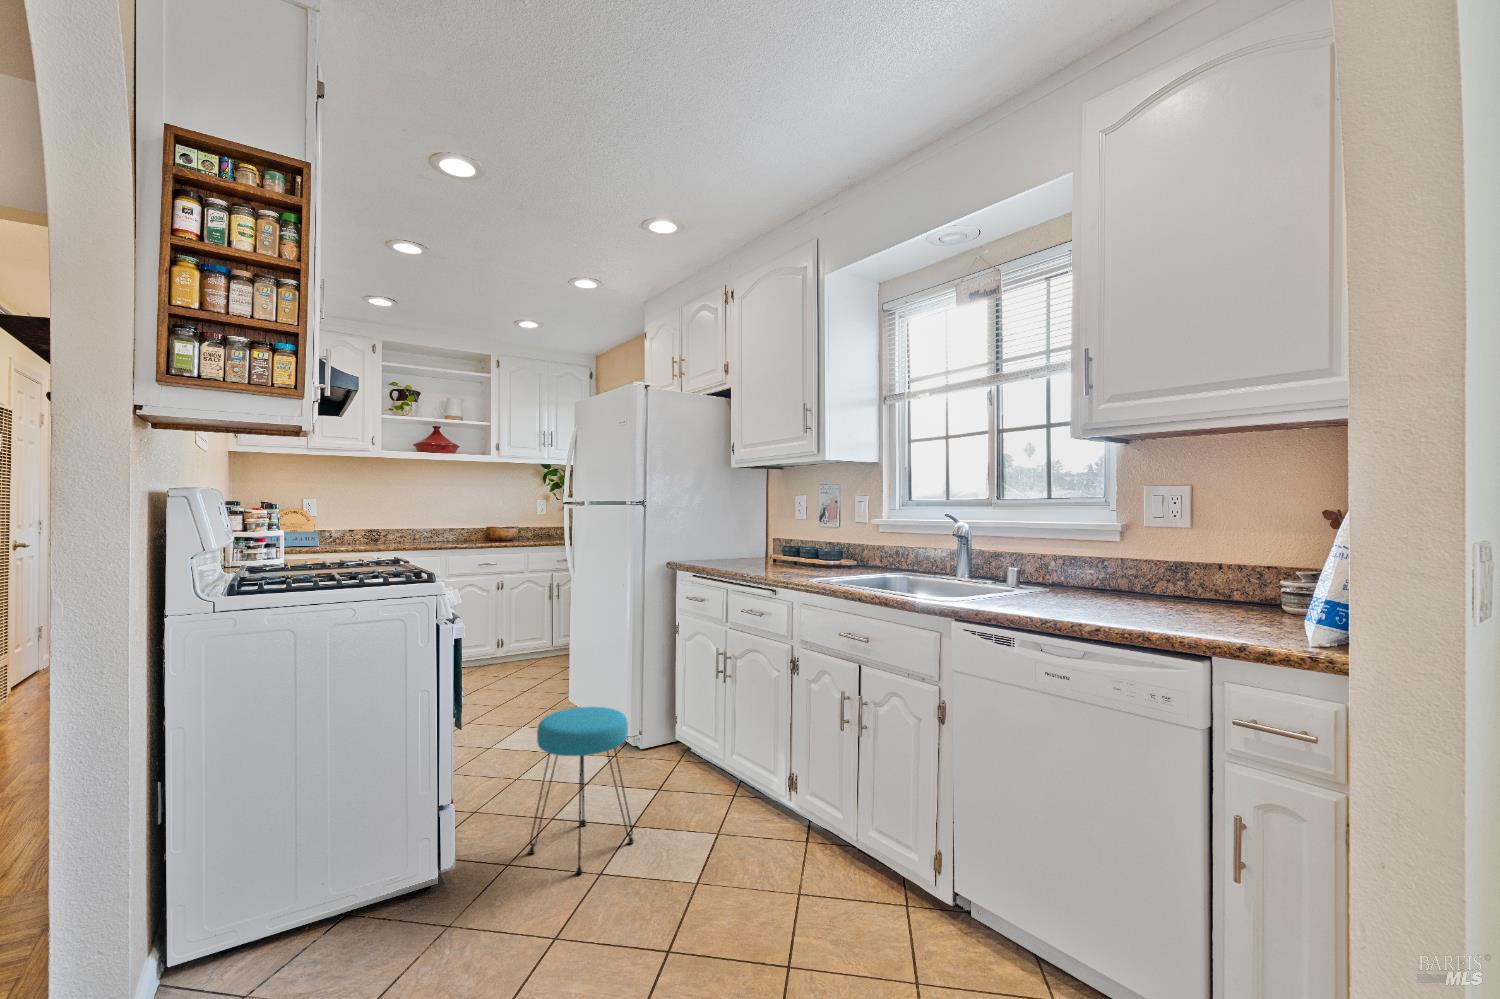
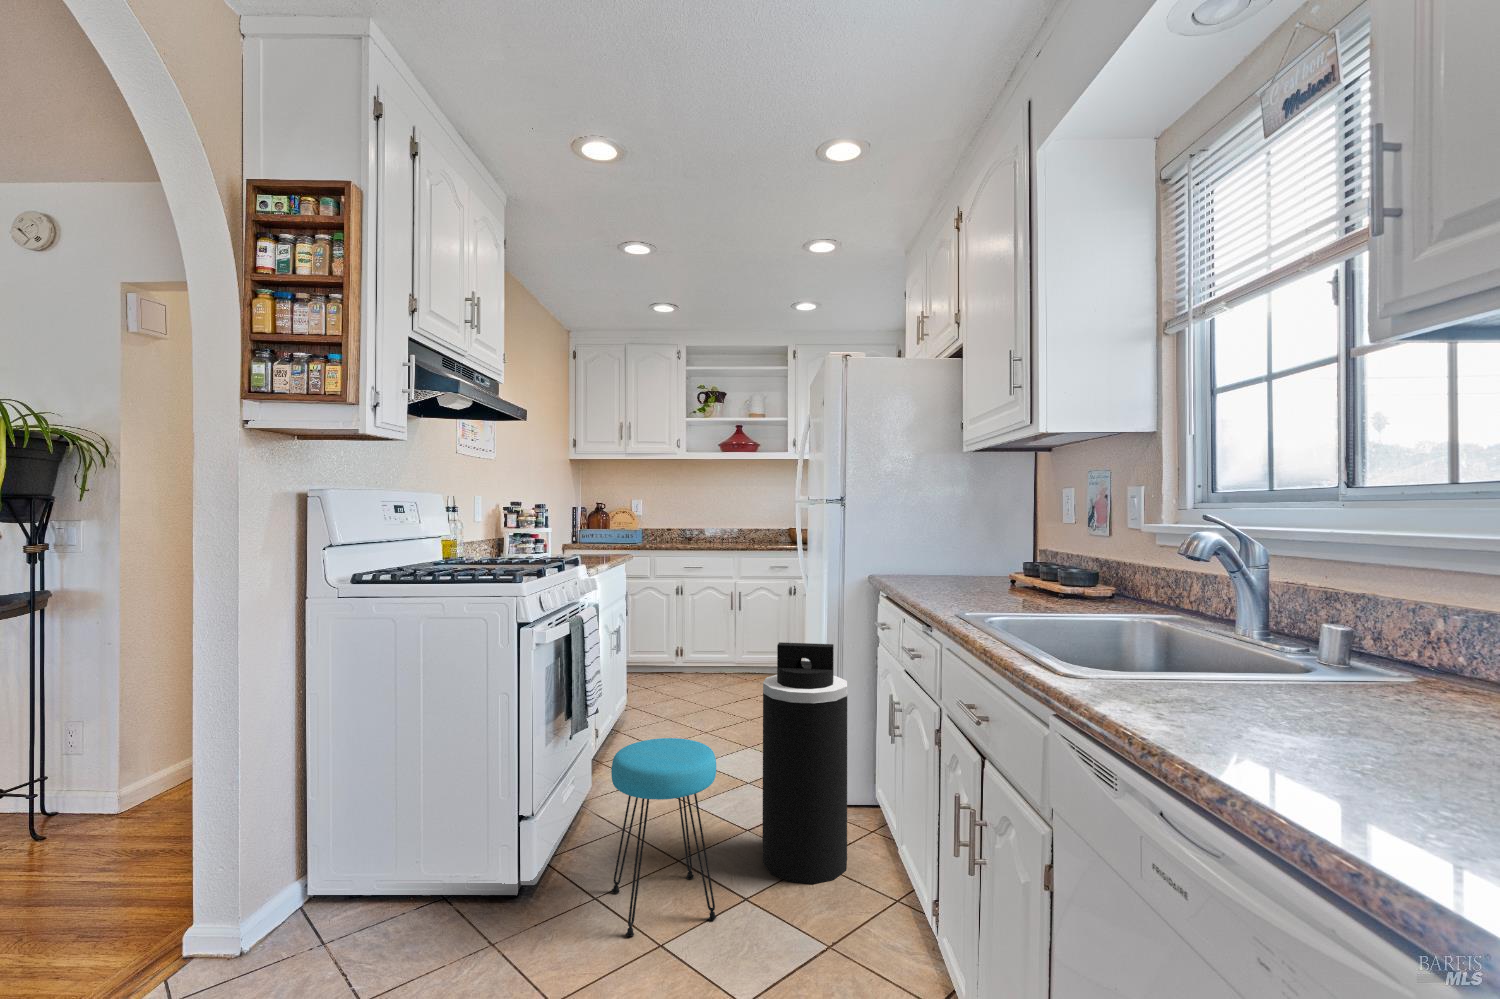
trash can: none [624,616,692,805] -> present [762,642,847,884]

